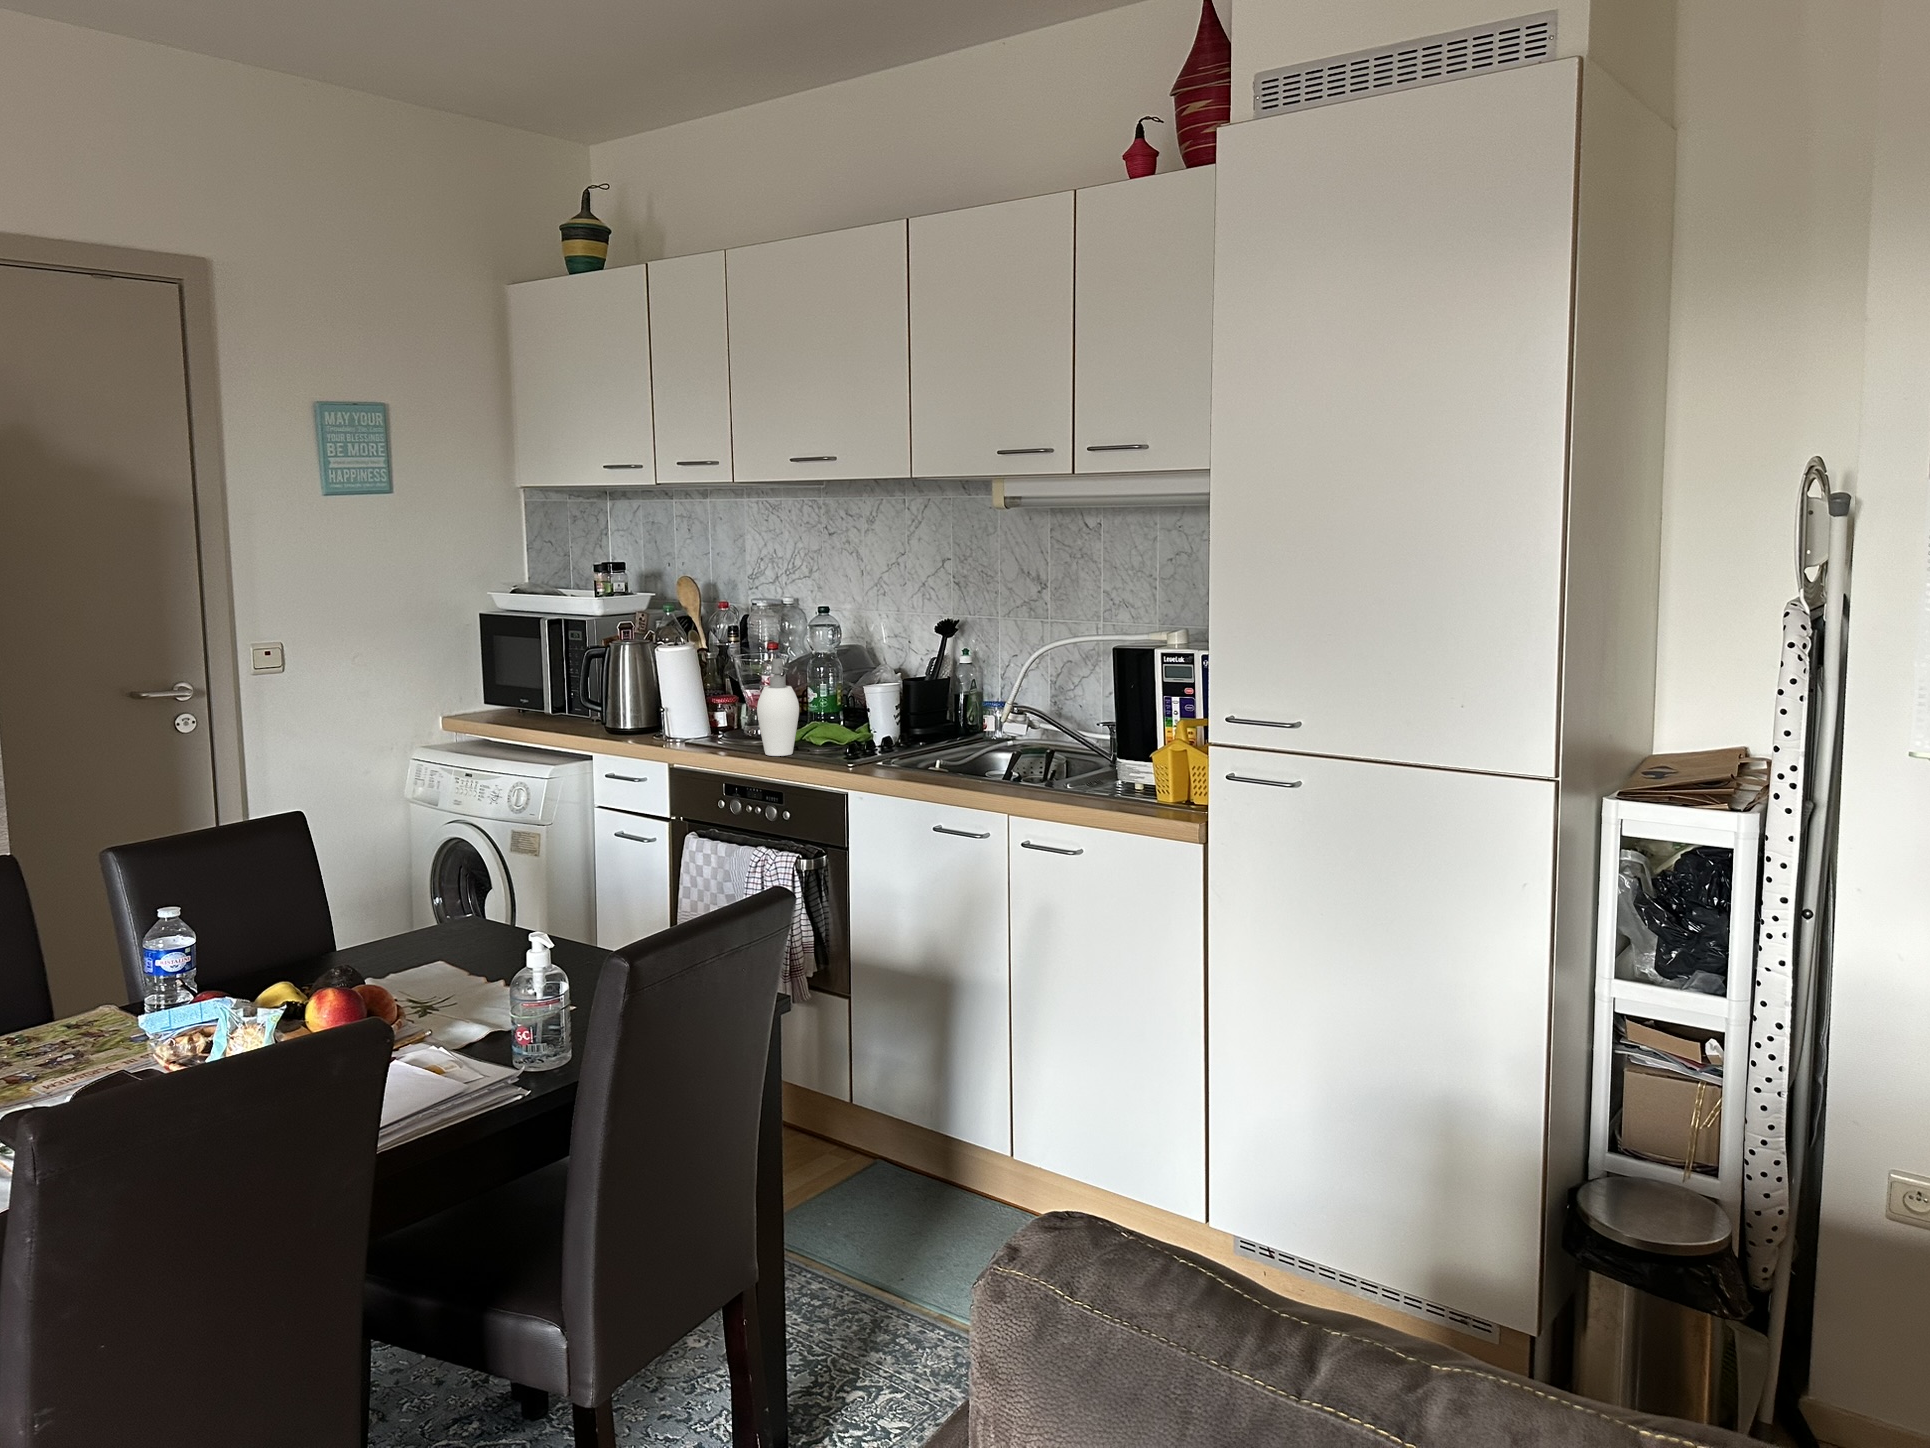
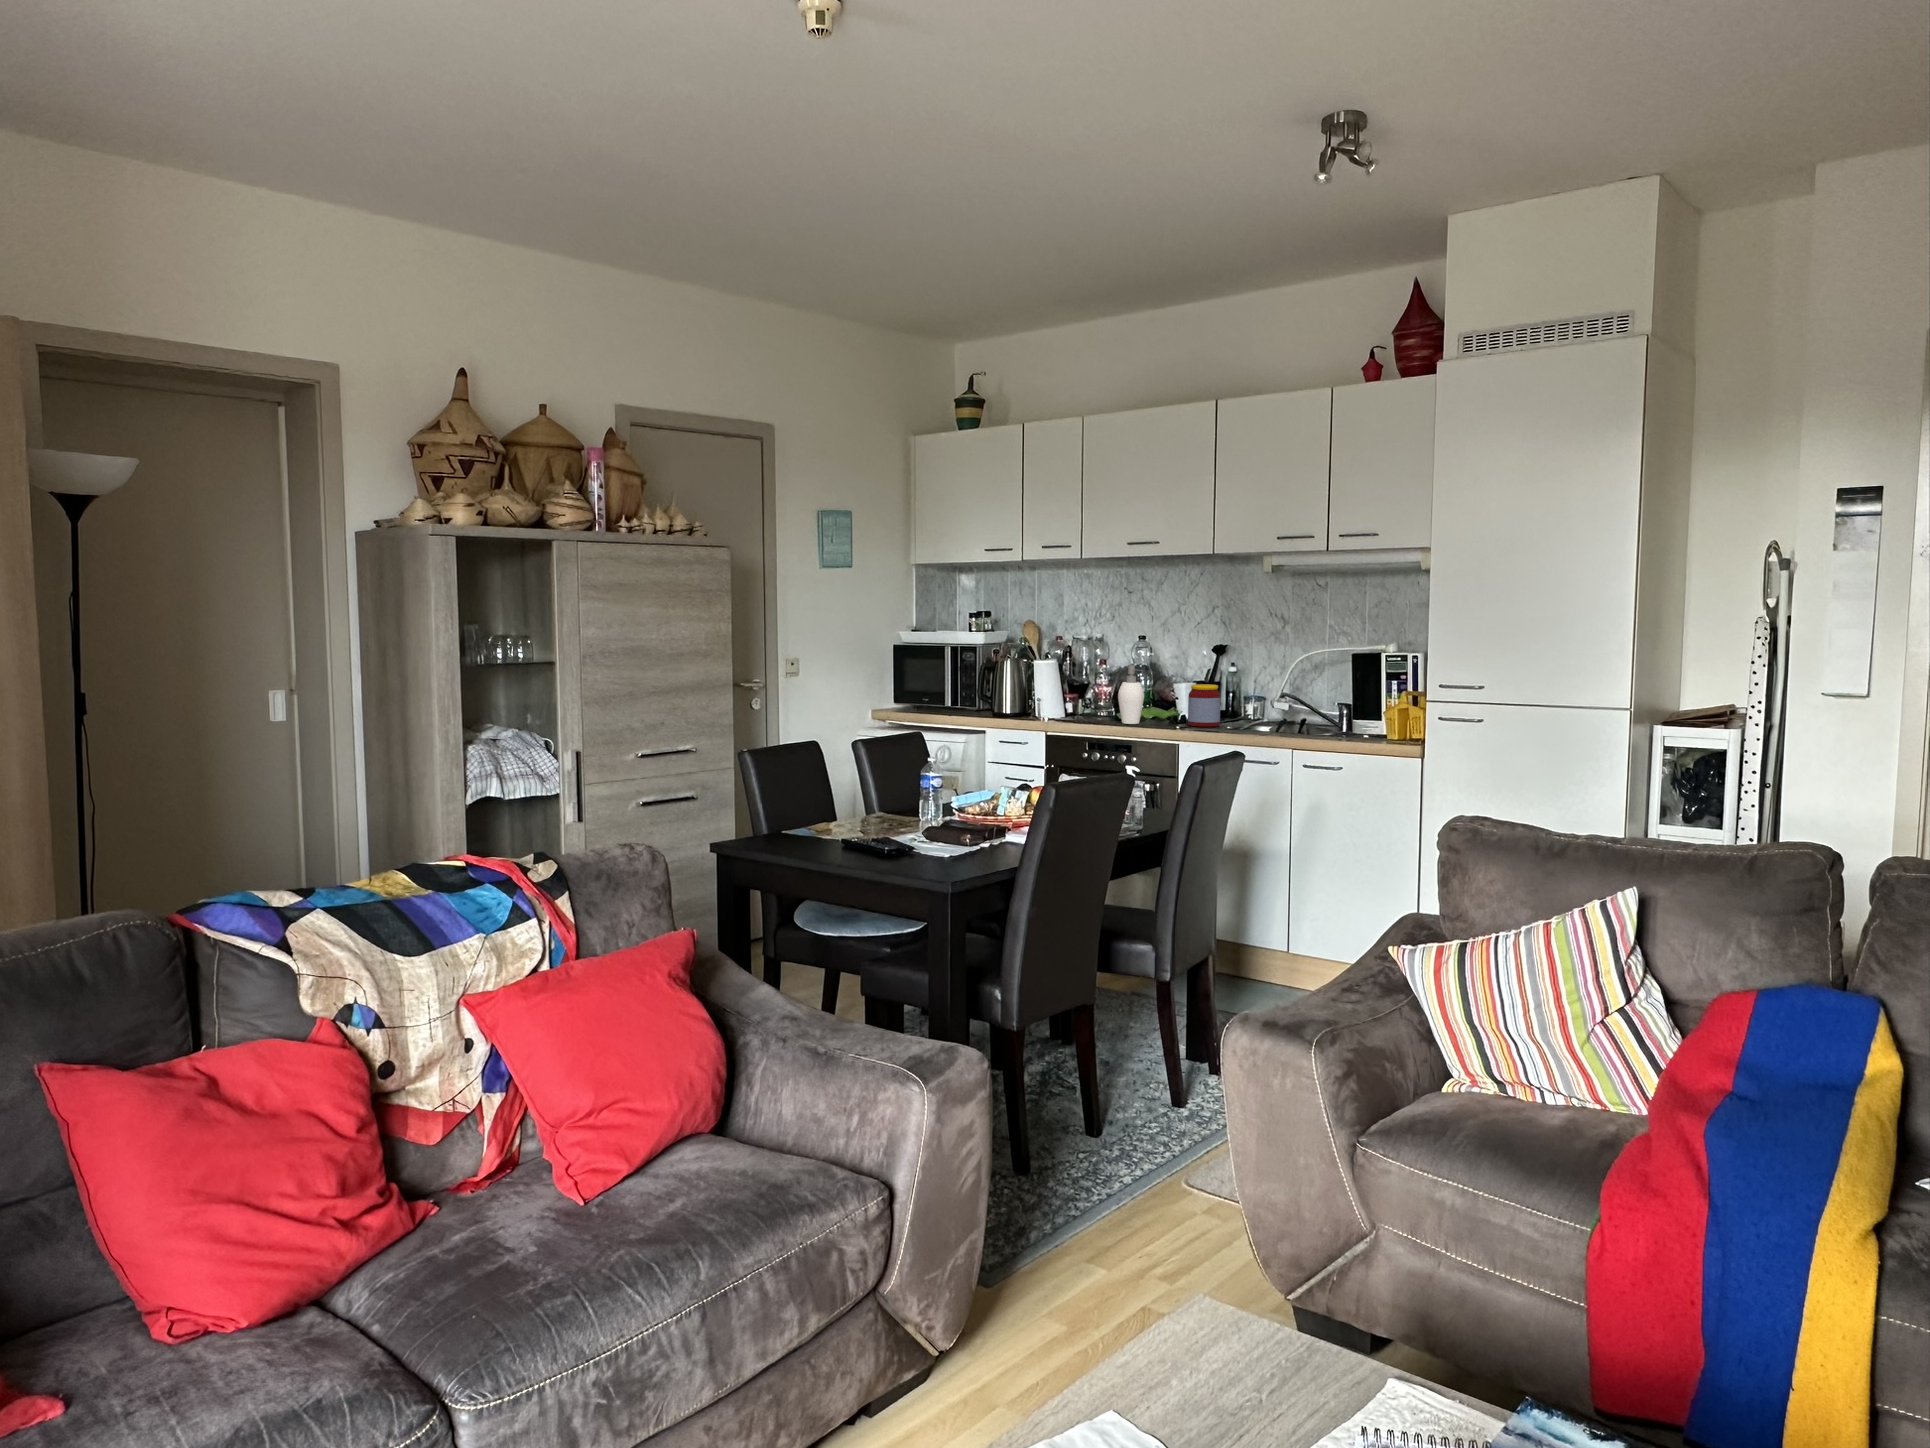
jar: none [864,691,916,764] -> present [1188,684,1221,727]

